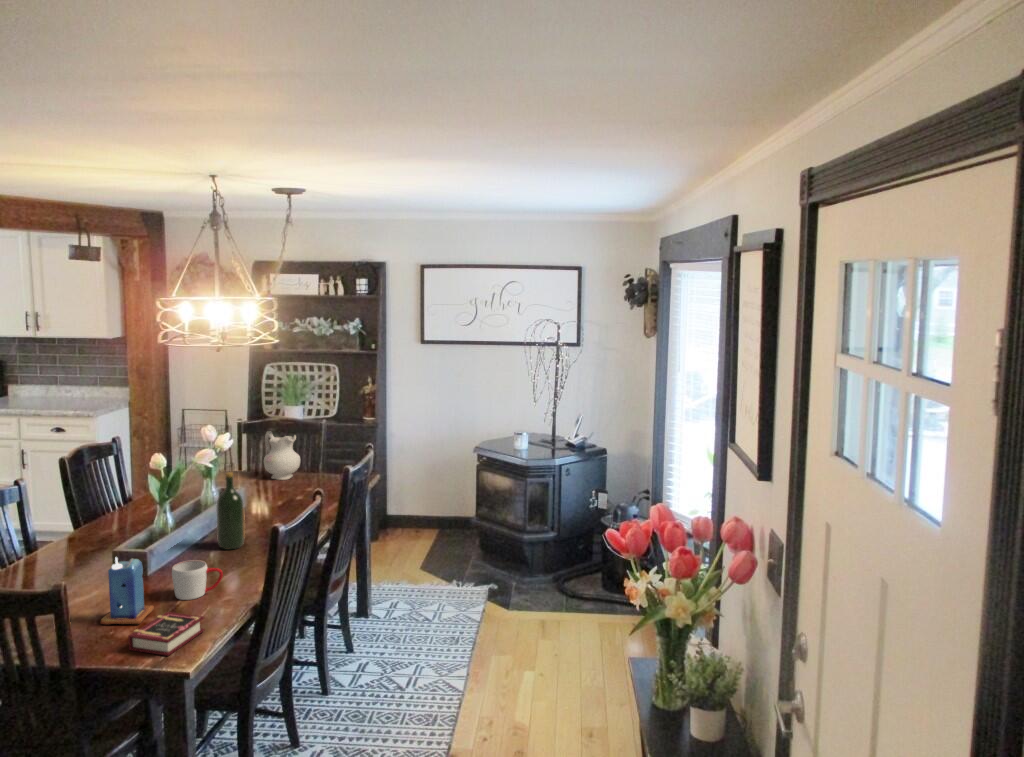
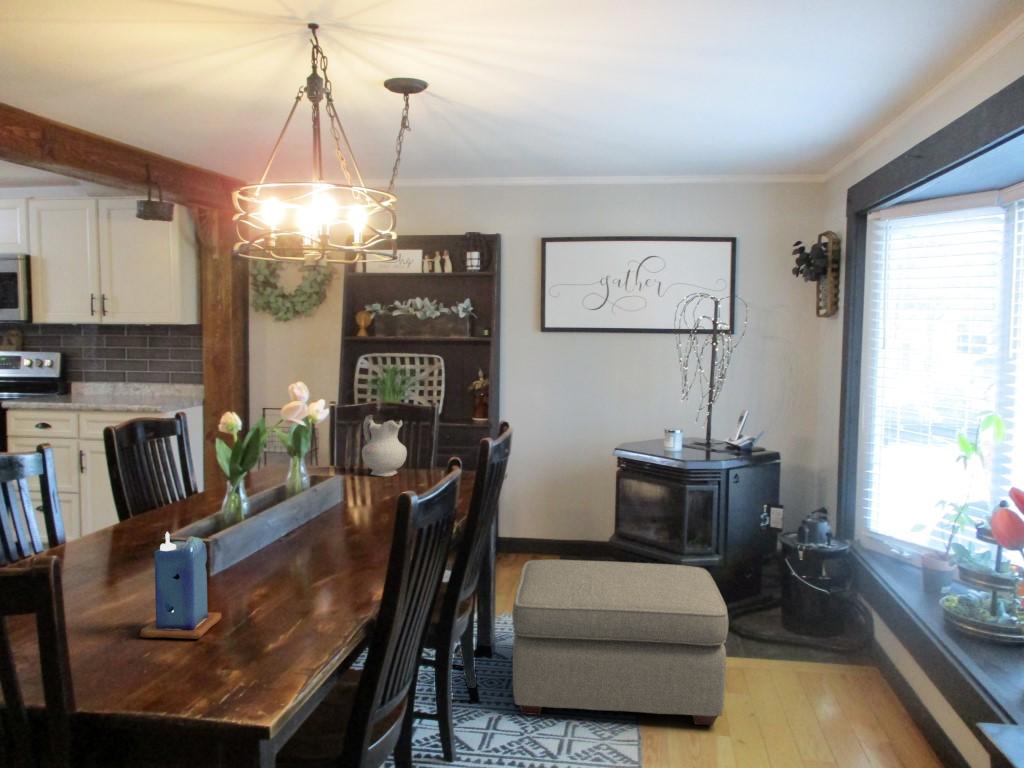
wine bottle: present [216,472,245,549] -> none [310,439,348,547]
ottoman: none [377,543,534,662] -> present [512,560,728,725]
mug: present [172,560,223,600] -> none [249,550,323,607]
book: present [128,612,205,656] -> none [179,620,299,690]

